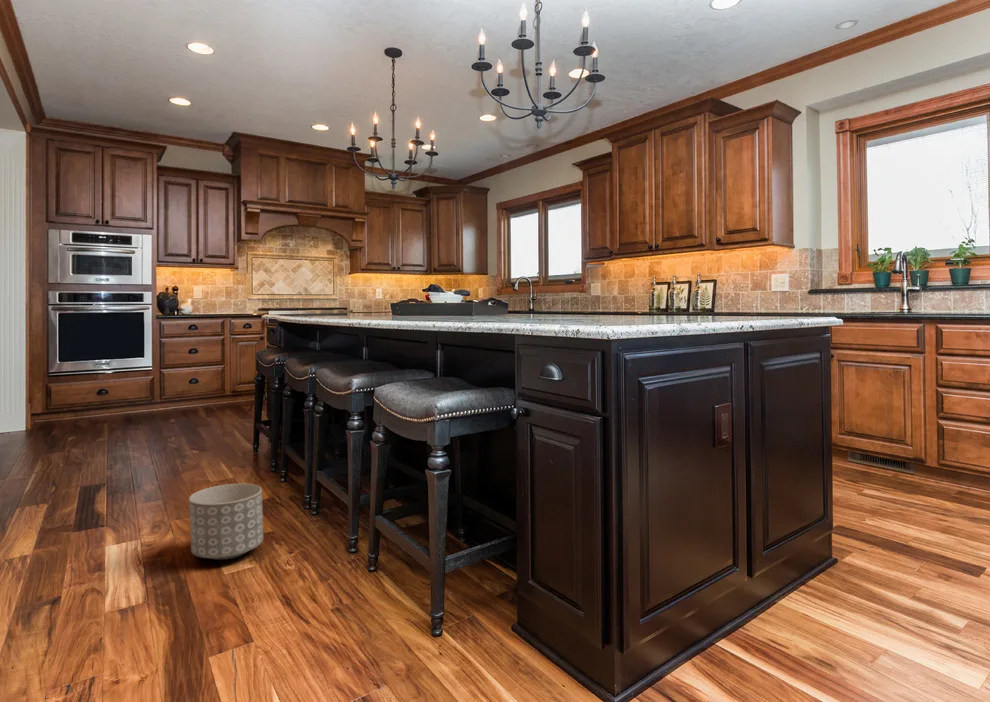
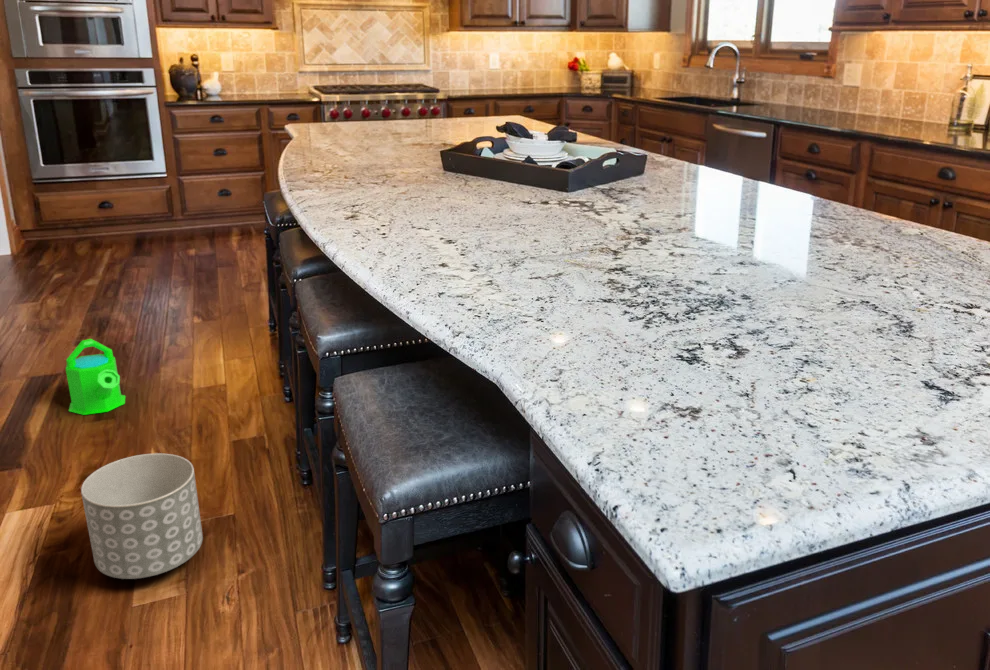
watering can: none [122,445,168,499] -> present [66,339,126,415]

